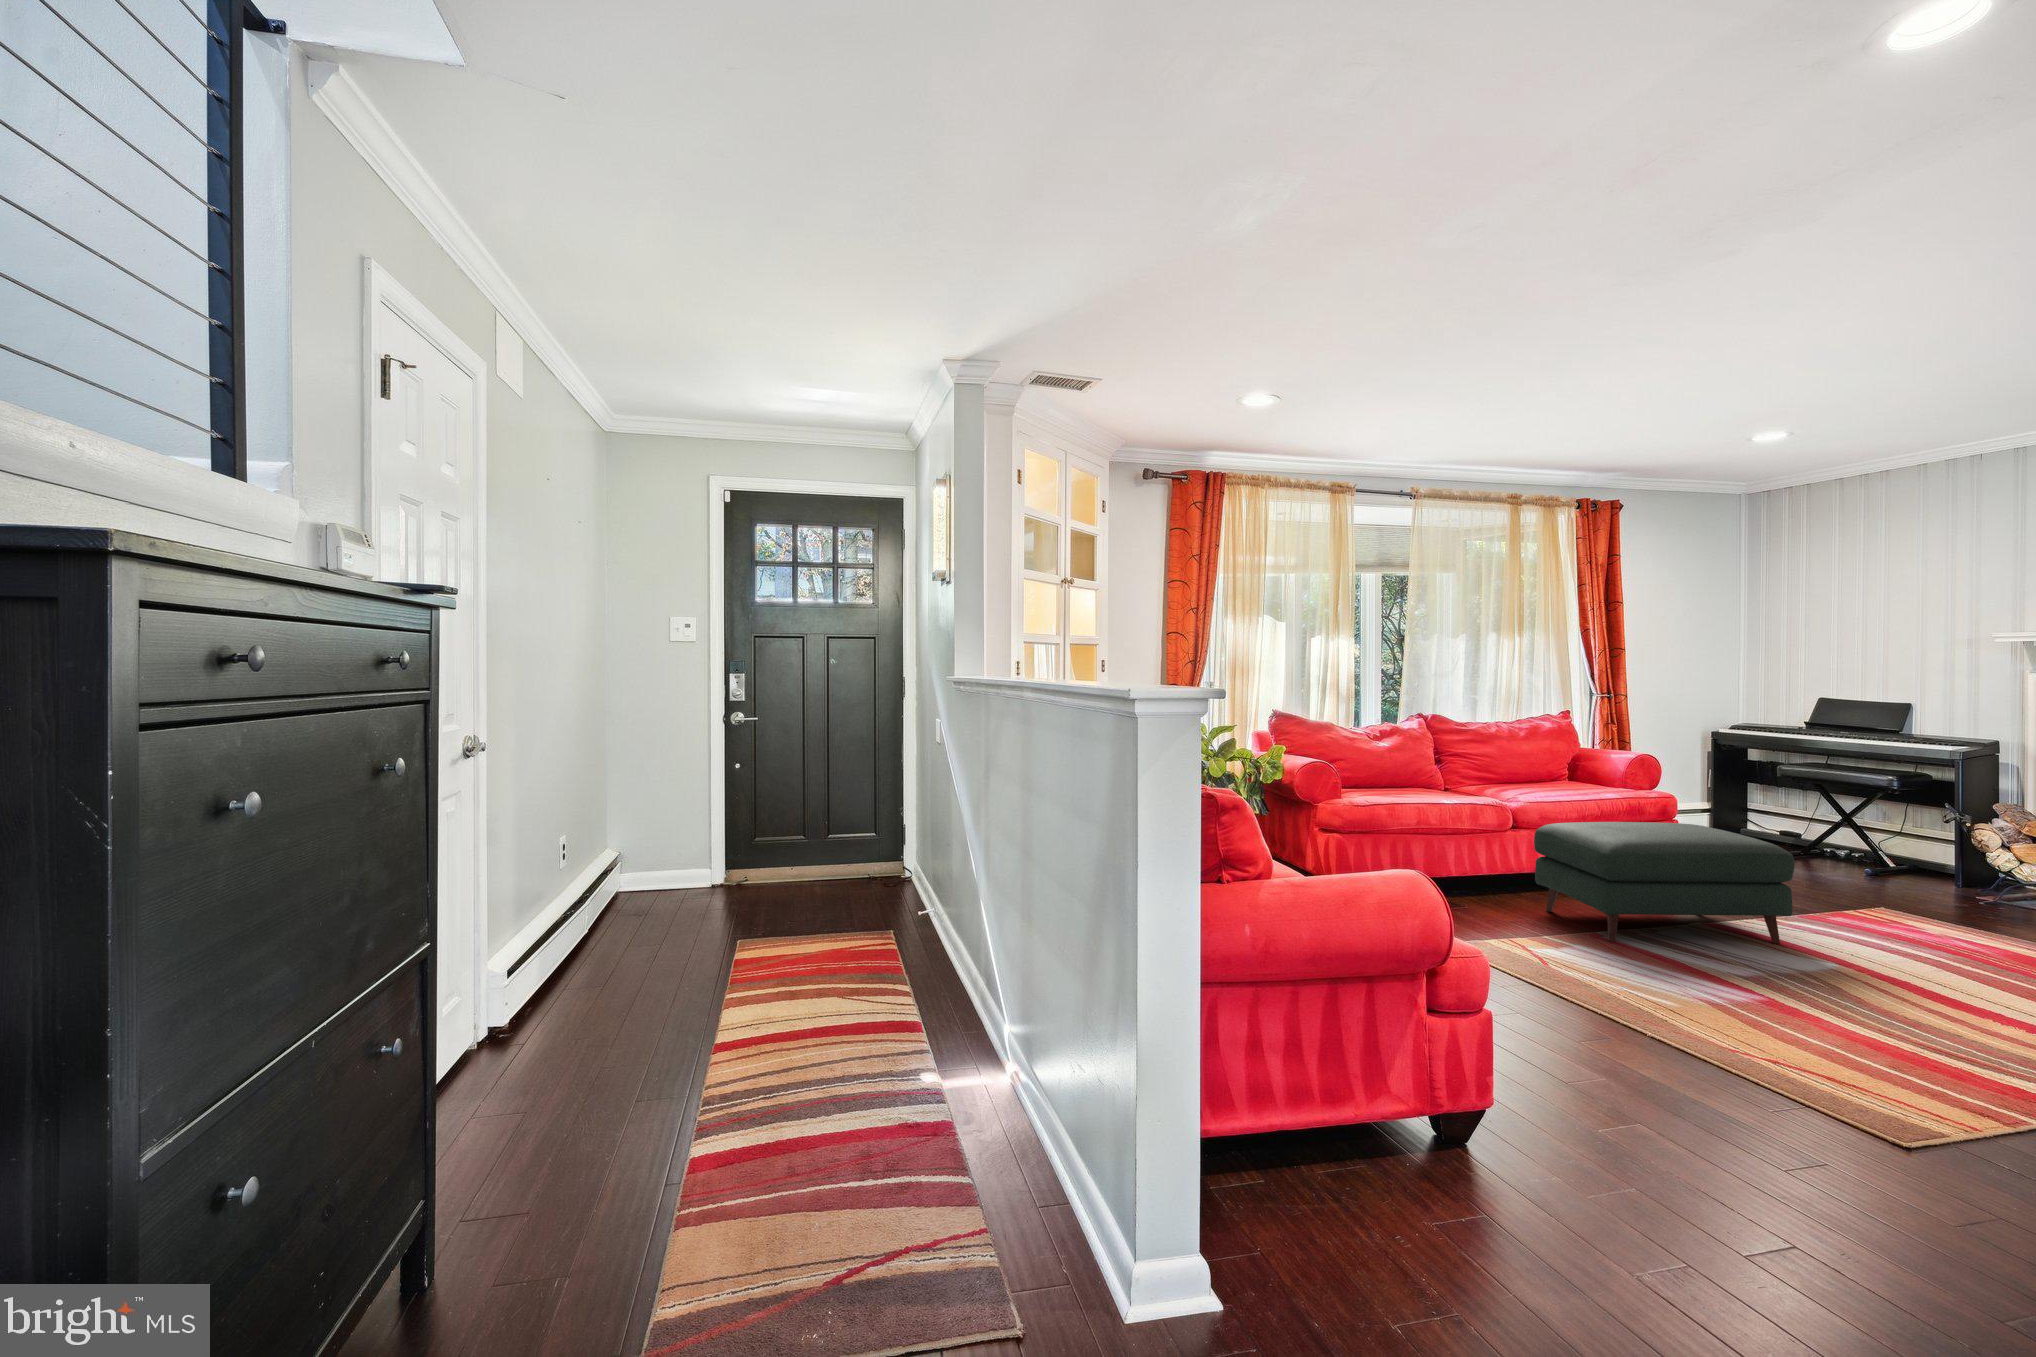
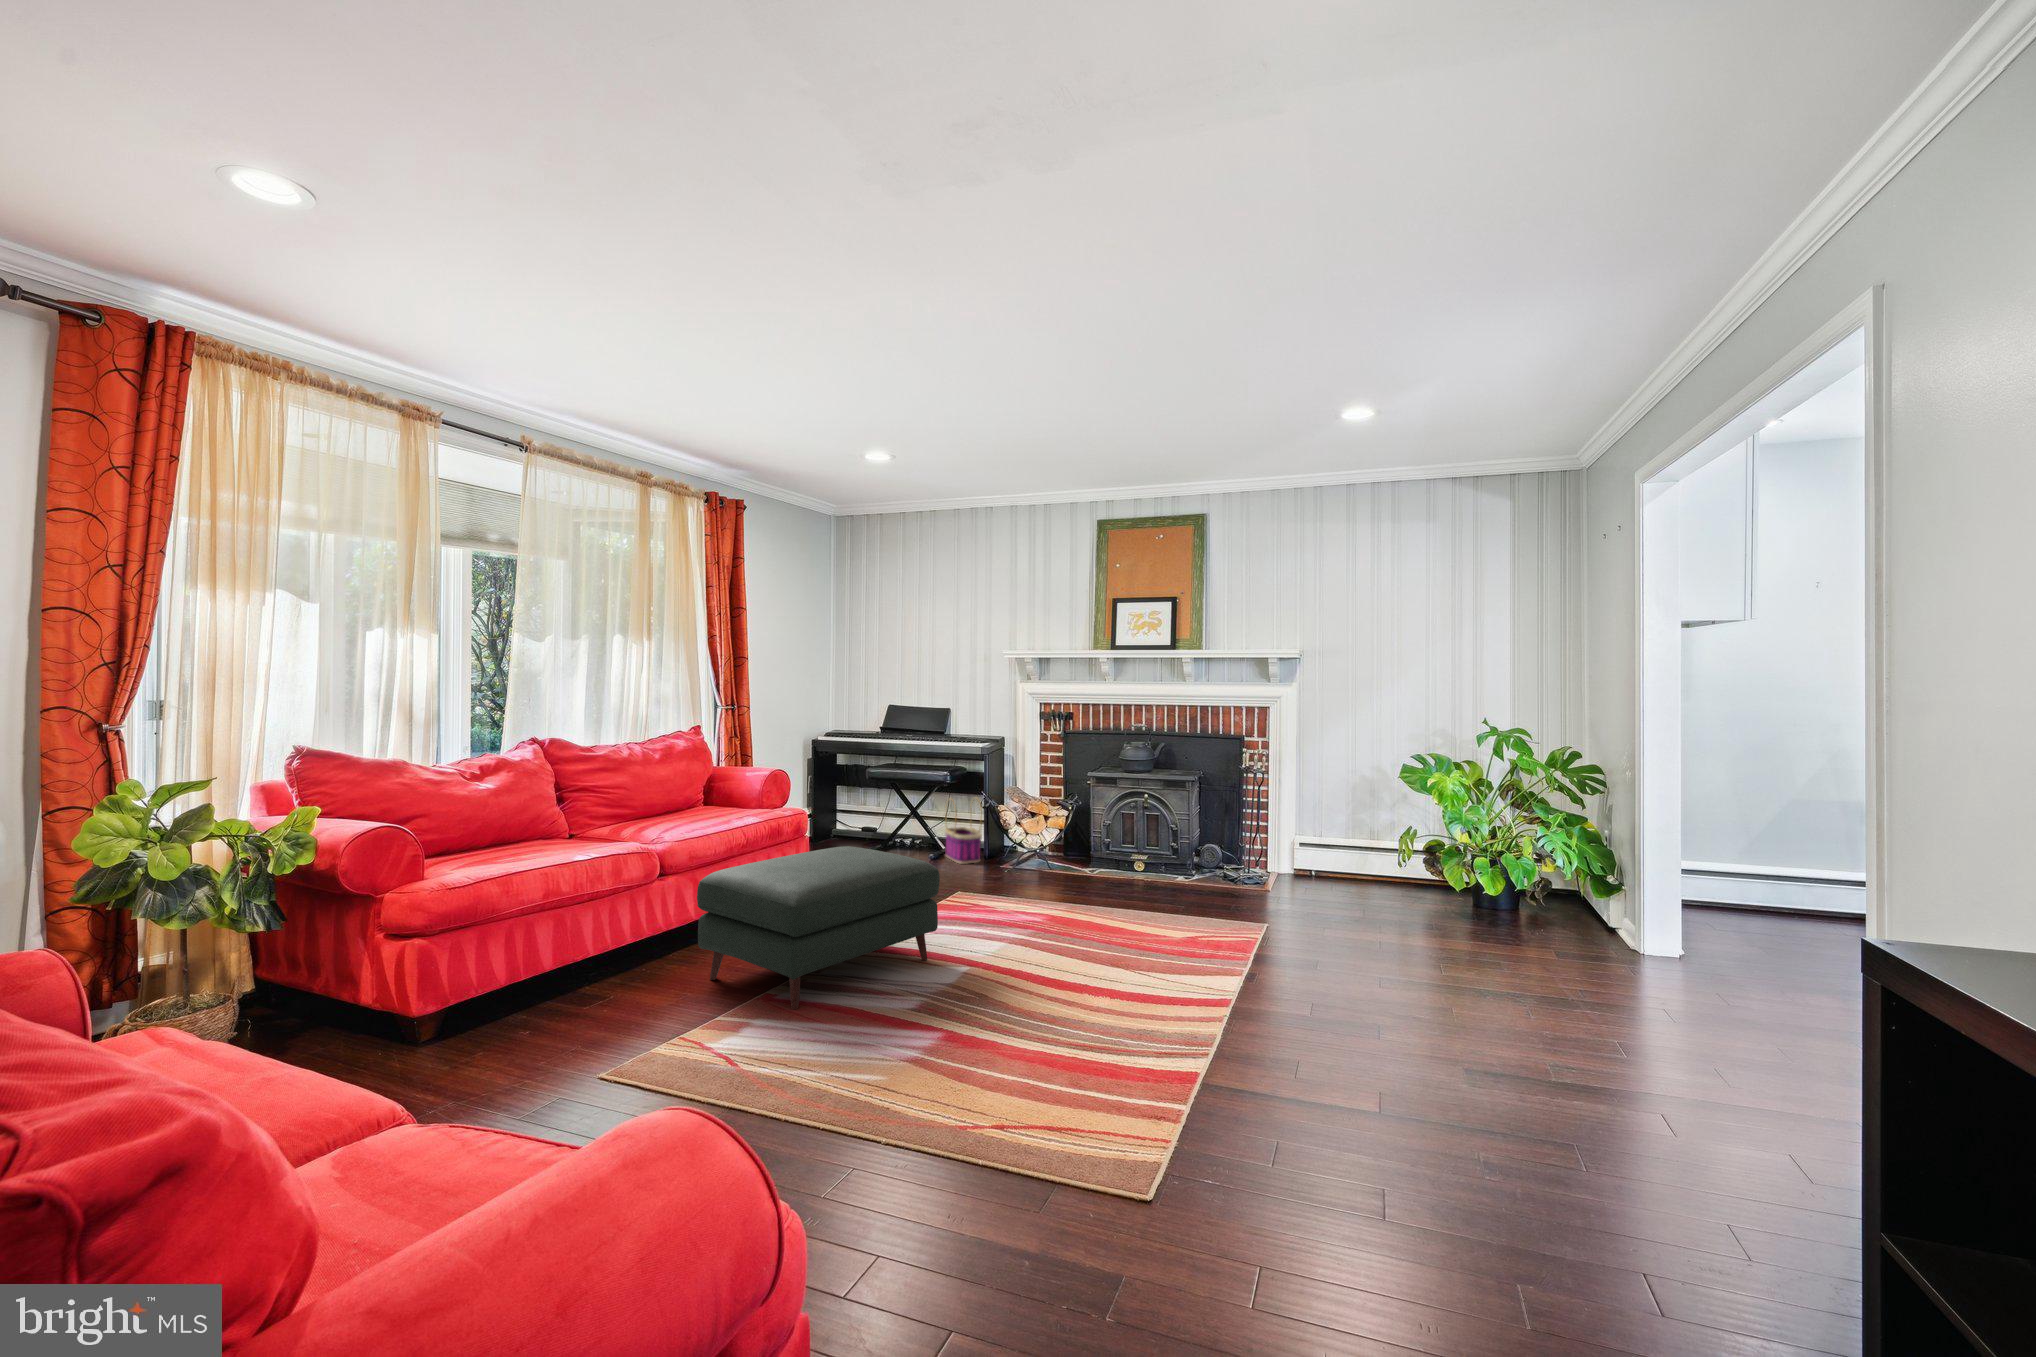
basket: none [1890,807,1947,888] -> present [945,802,982,864]

